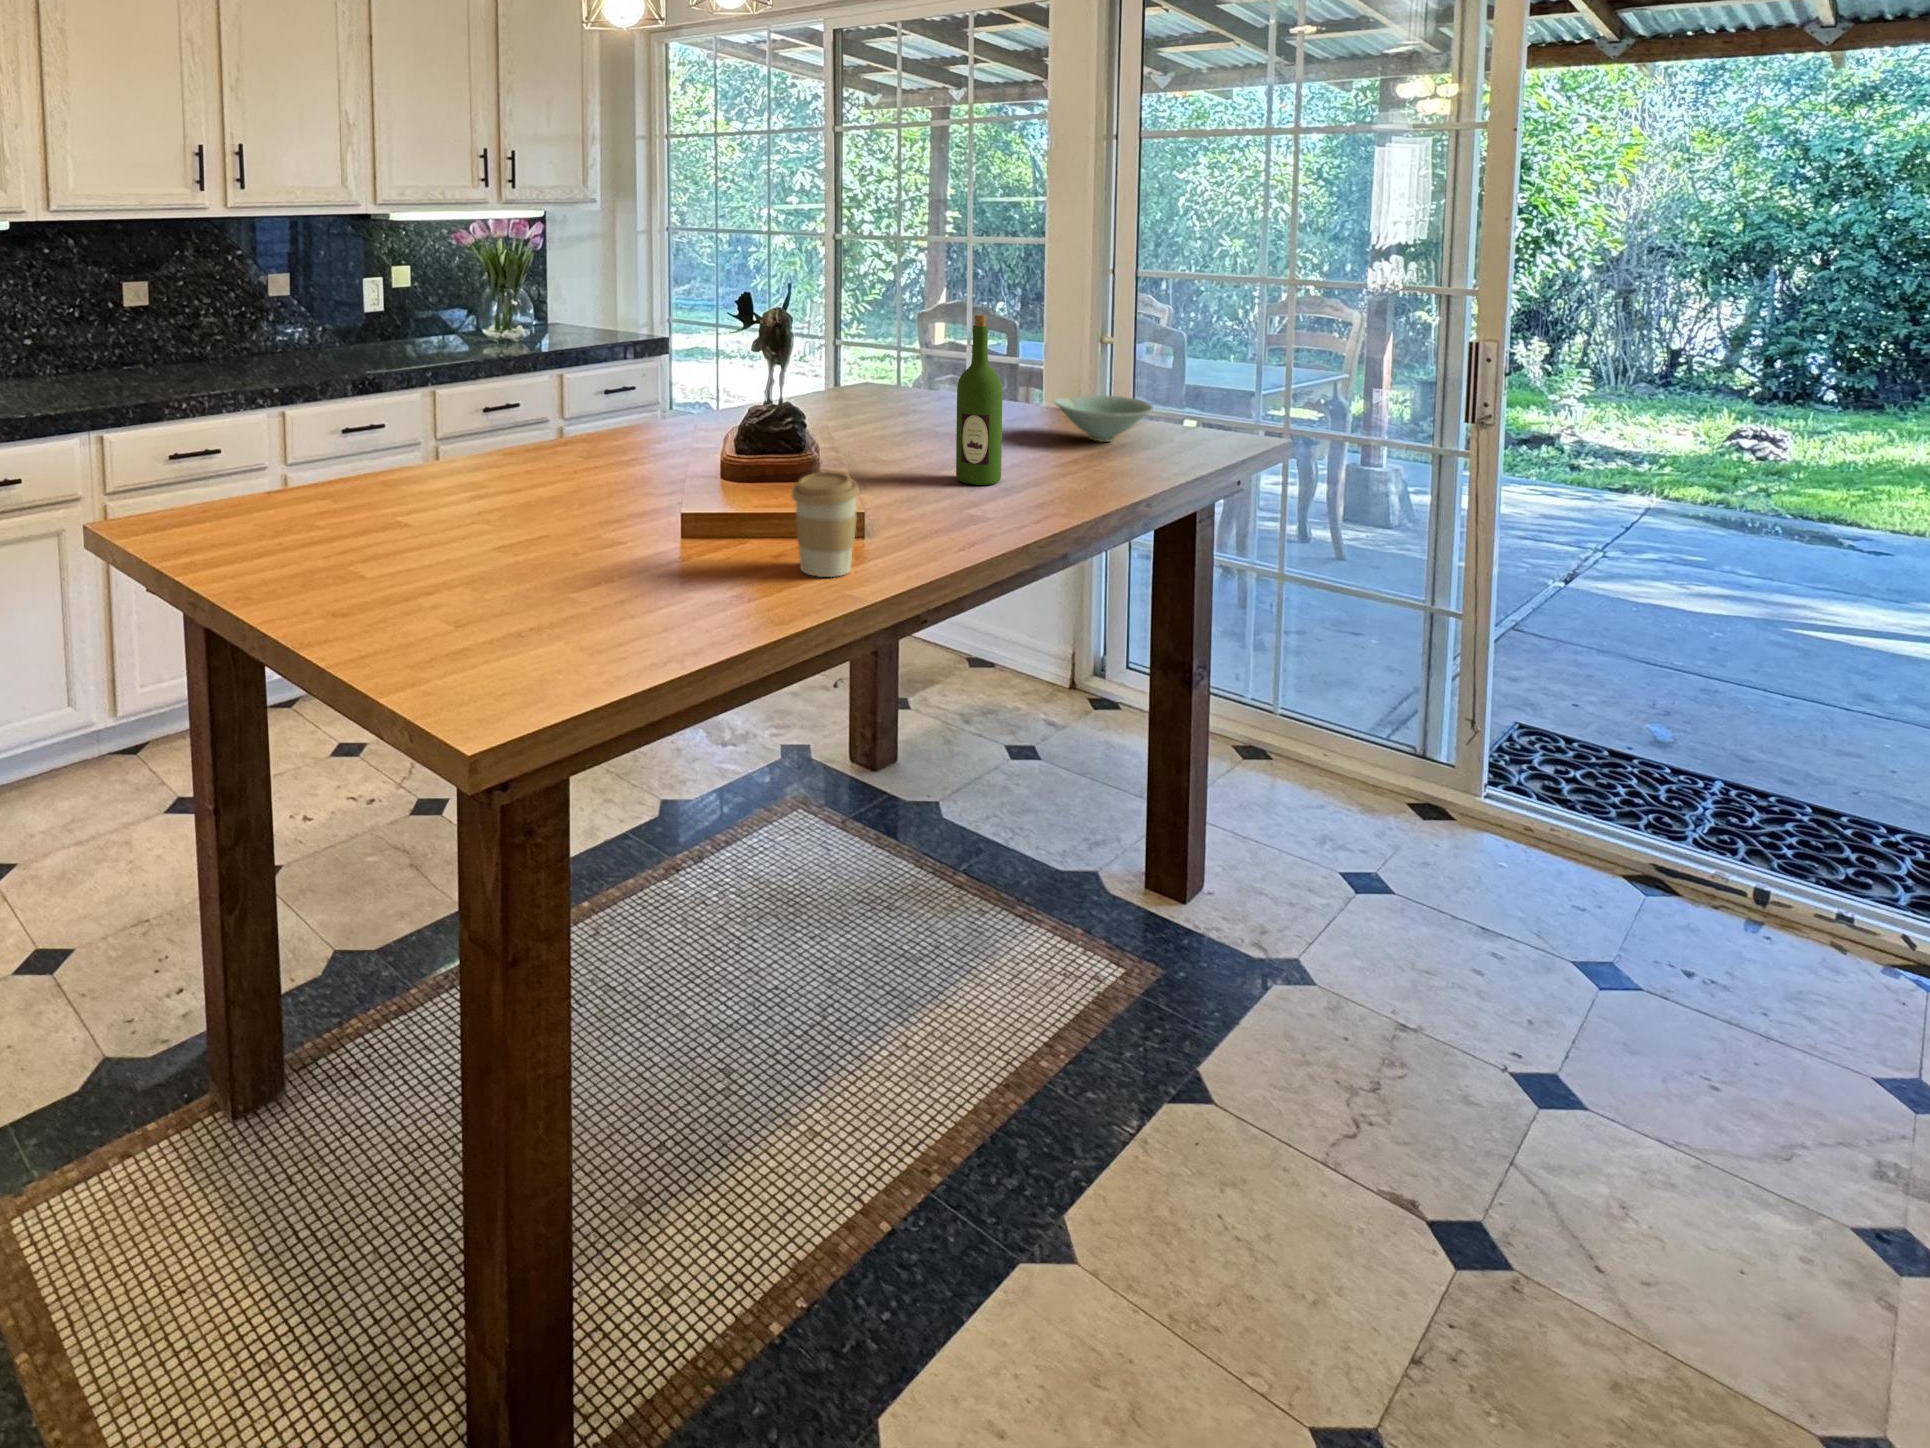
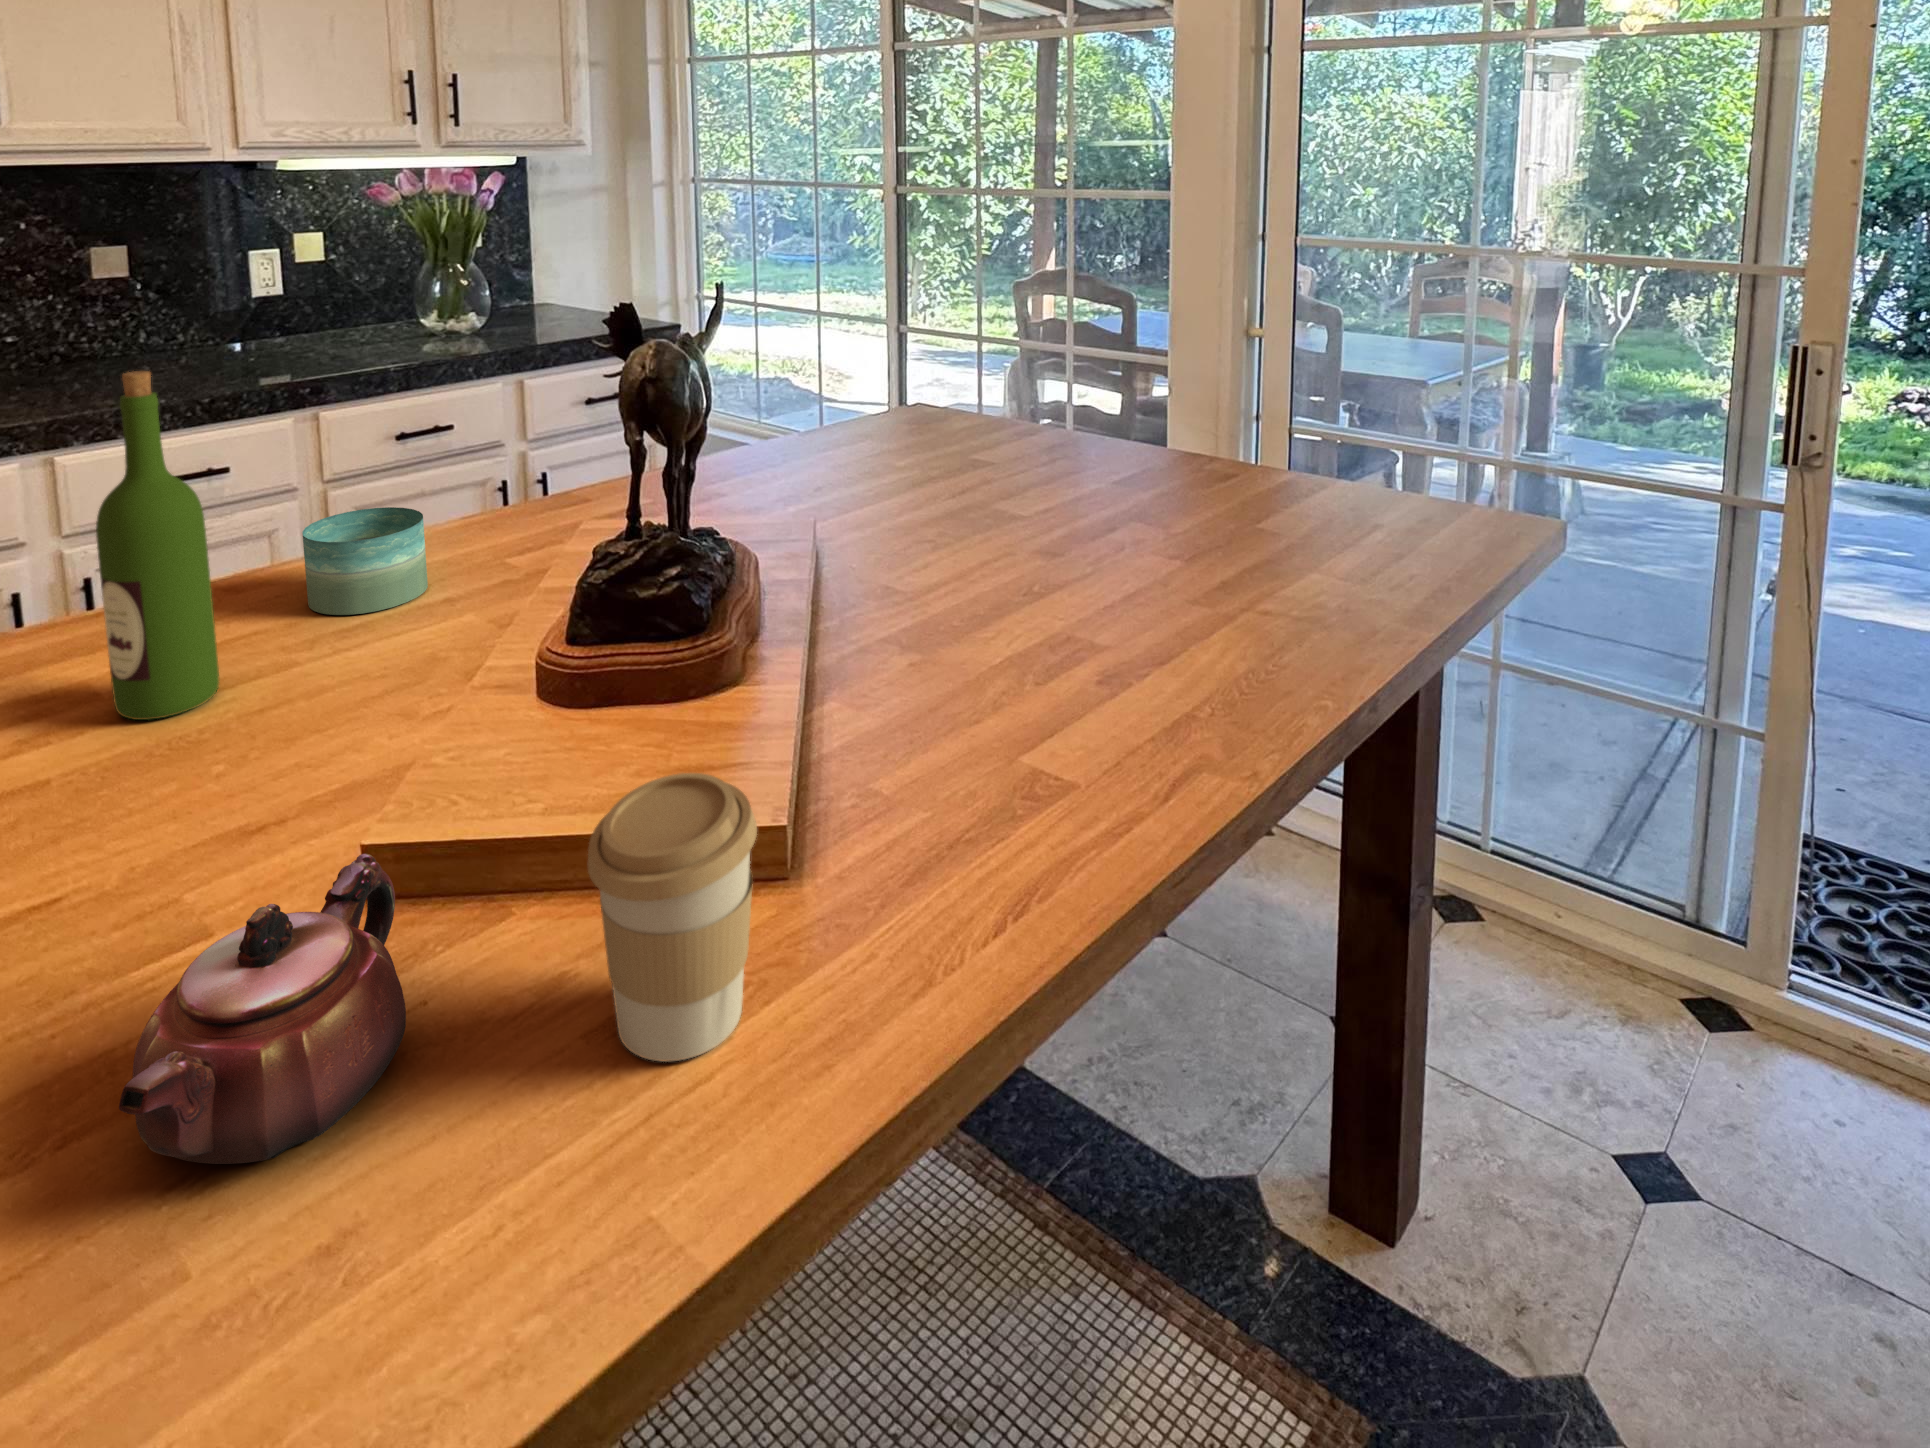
wine bottle: present [956,315,1002,485] -> present [96,371,219,720]
bowl: present [1054,395,1154,442] -> none [1193,443,1353,525]
candle: none [545,412,607,465] -> present [302,507,428,615]
teapot: none [632,502,721,589] -> present [119,854,406,1164]

